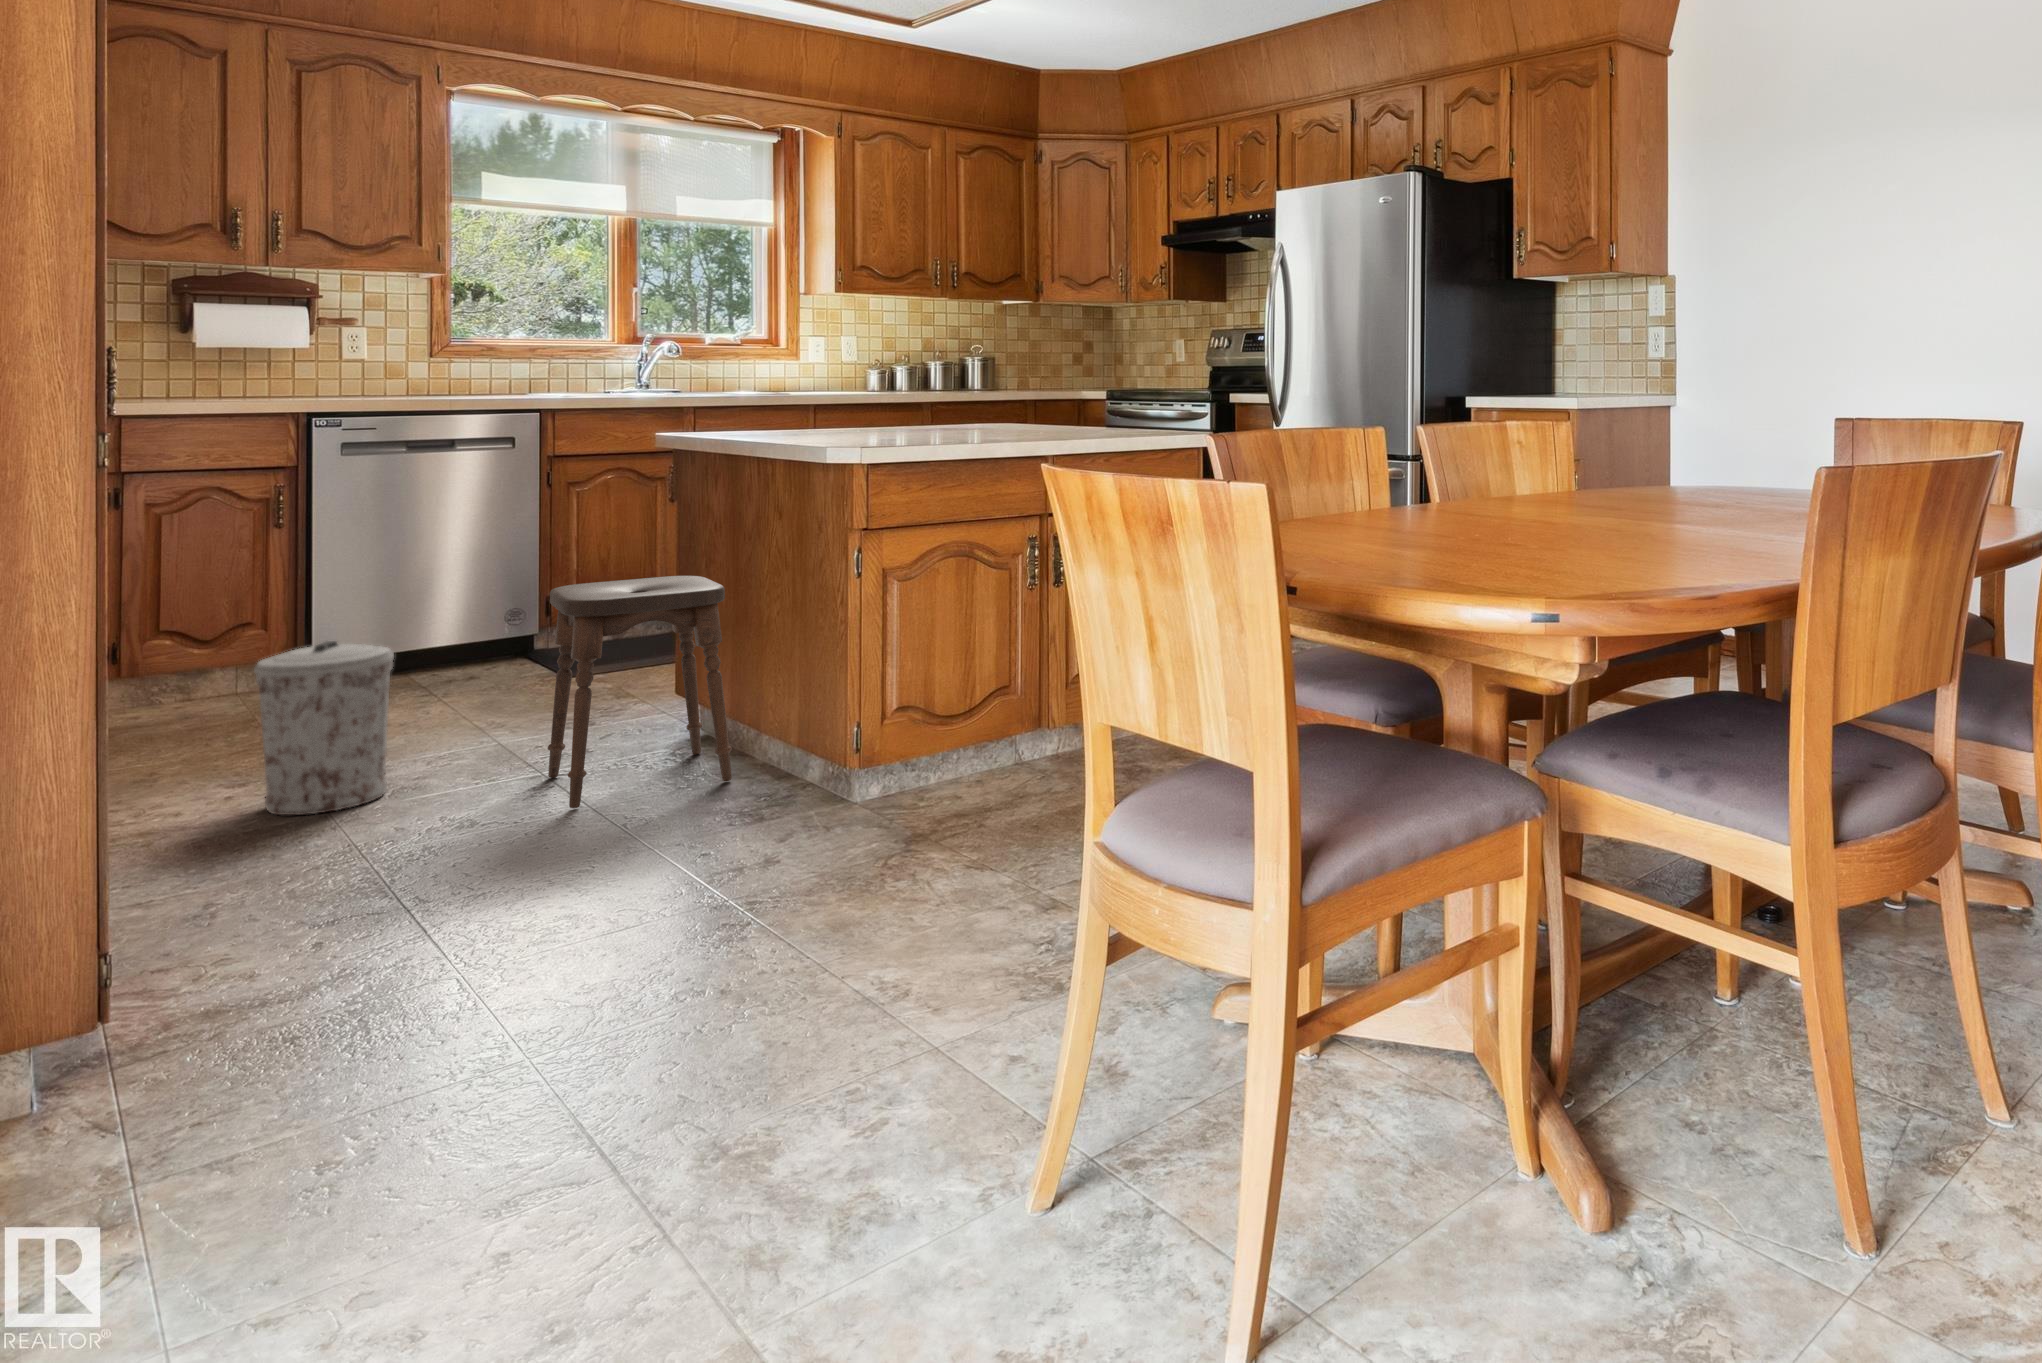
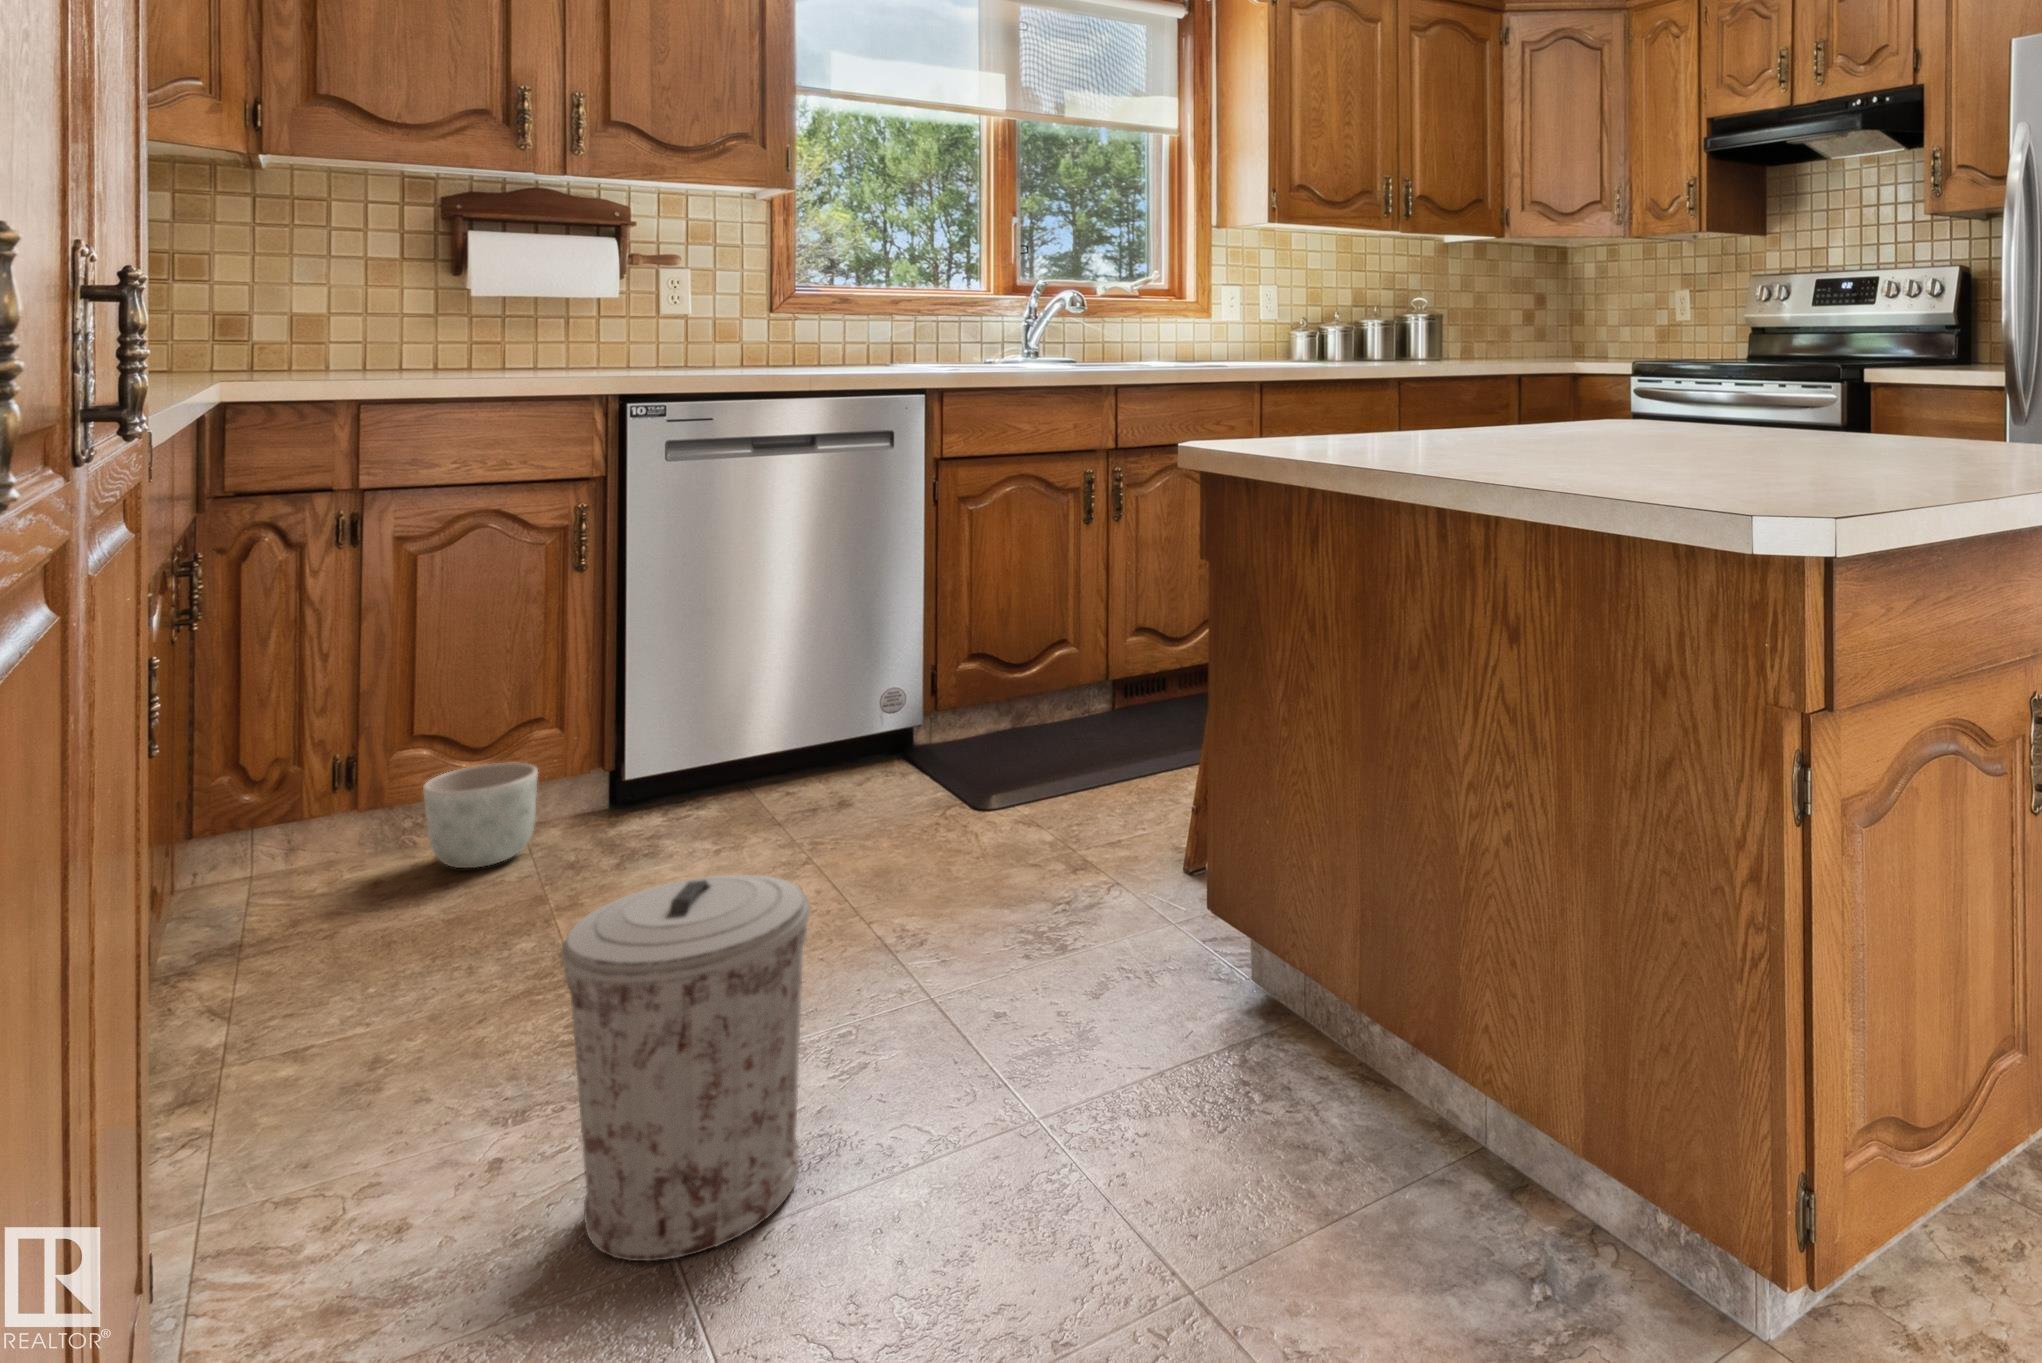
stool: present [548,576,732,808] -> none [1079,734,1442,1288]
planter: none [162,649,243,712] -> present [423,763,538,868]

